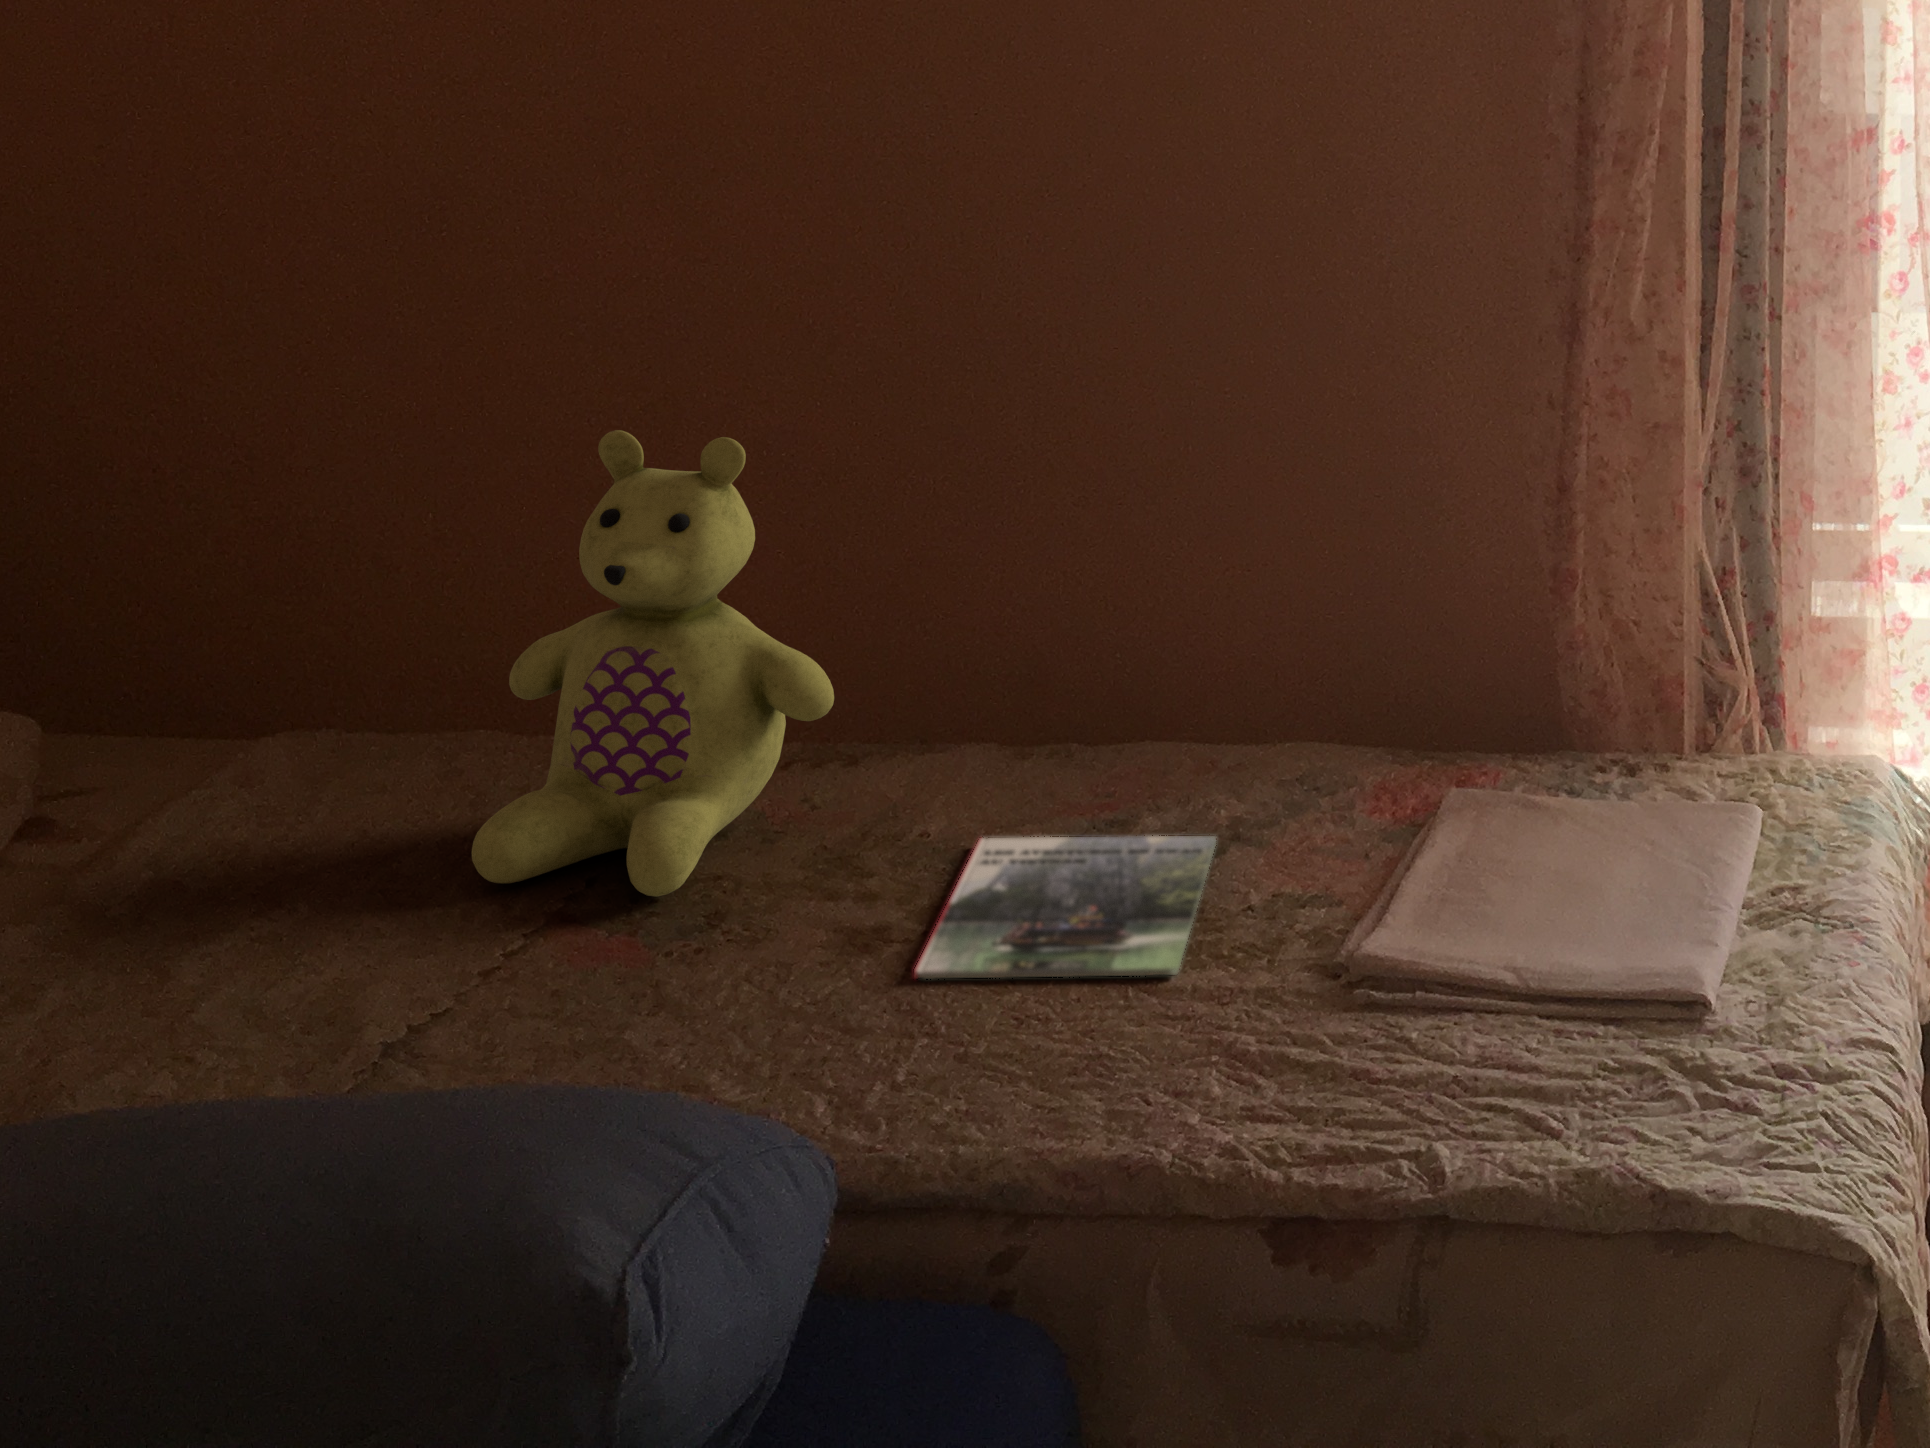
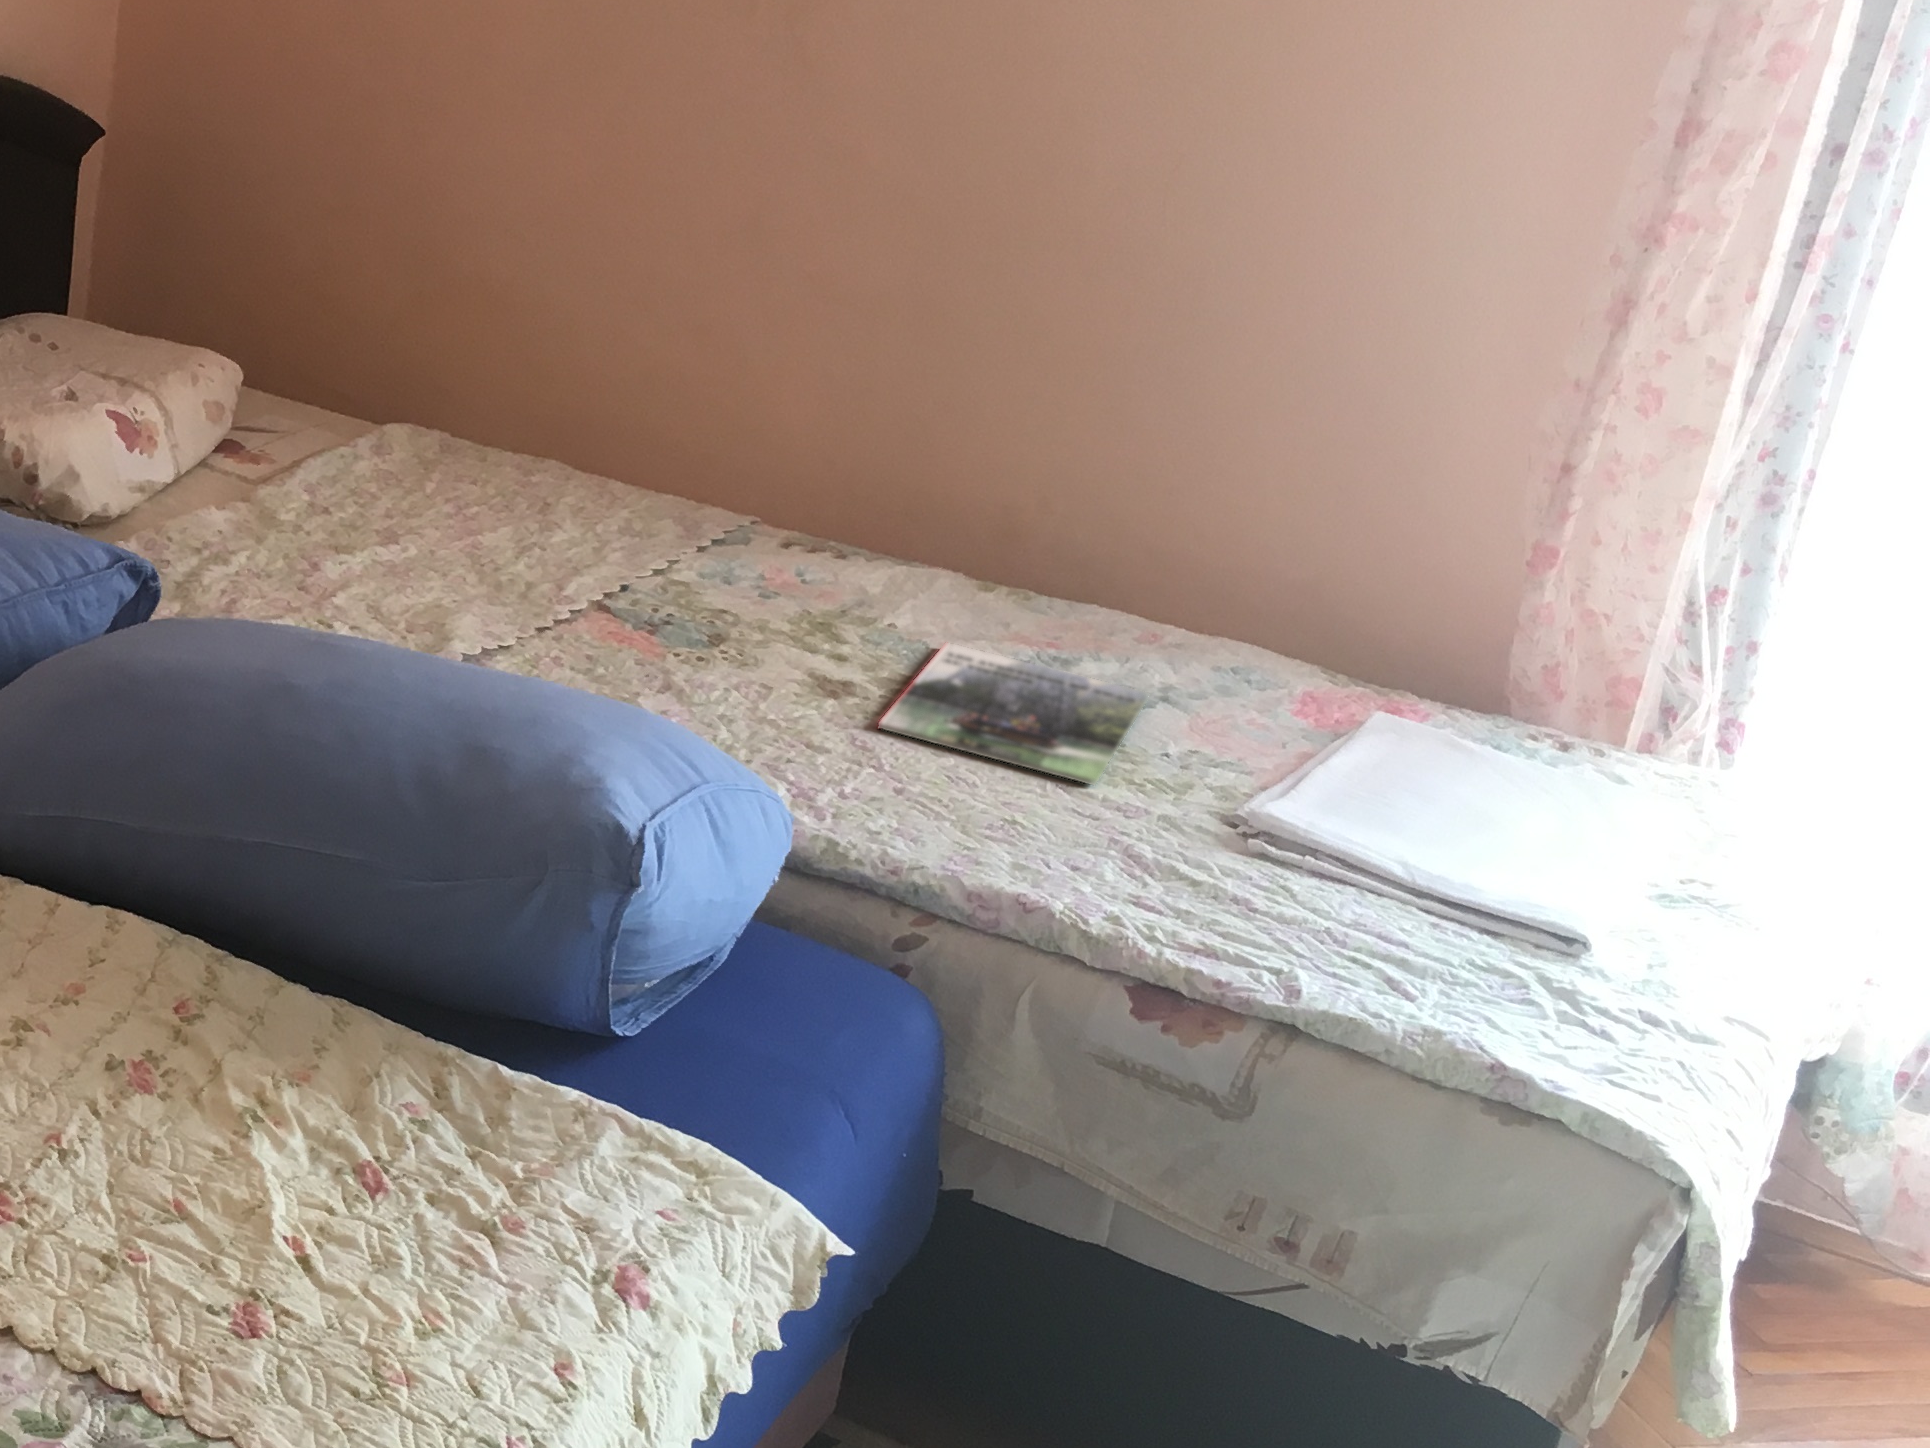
stuffed bear: present [472,430,834,896] -> none [558,246,851,618]

